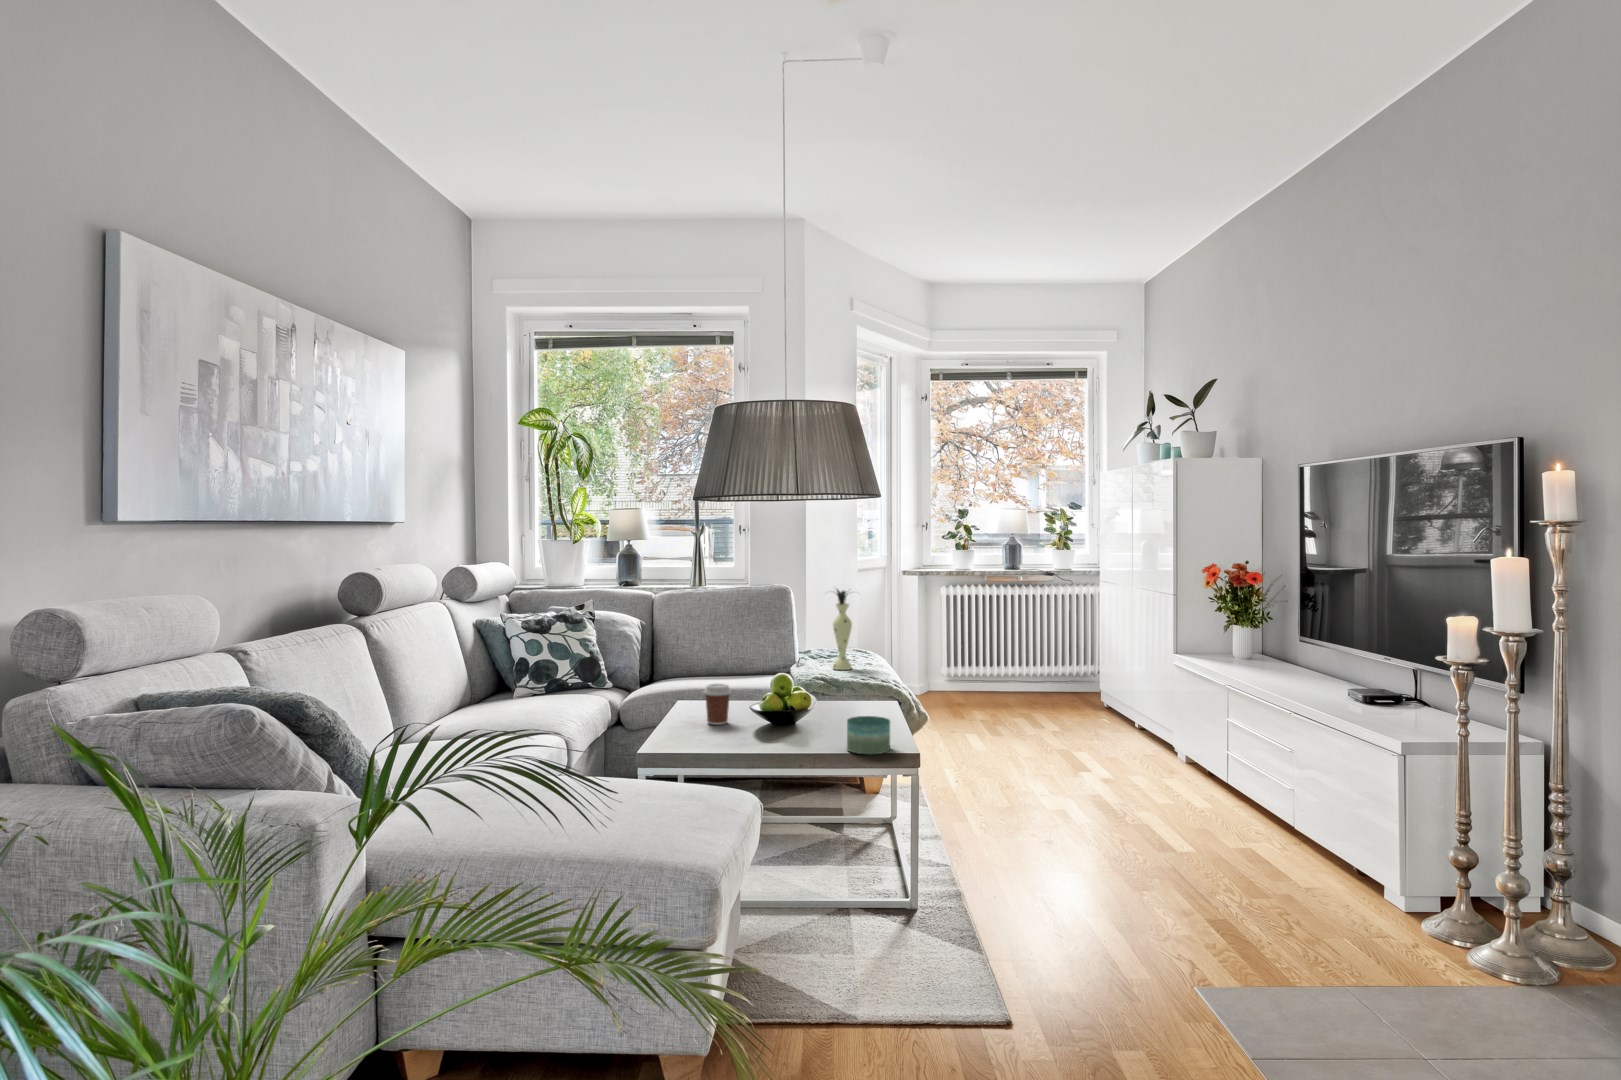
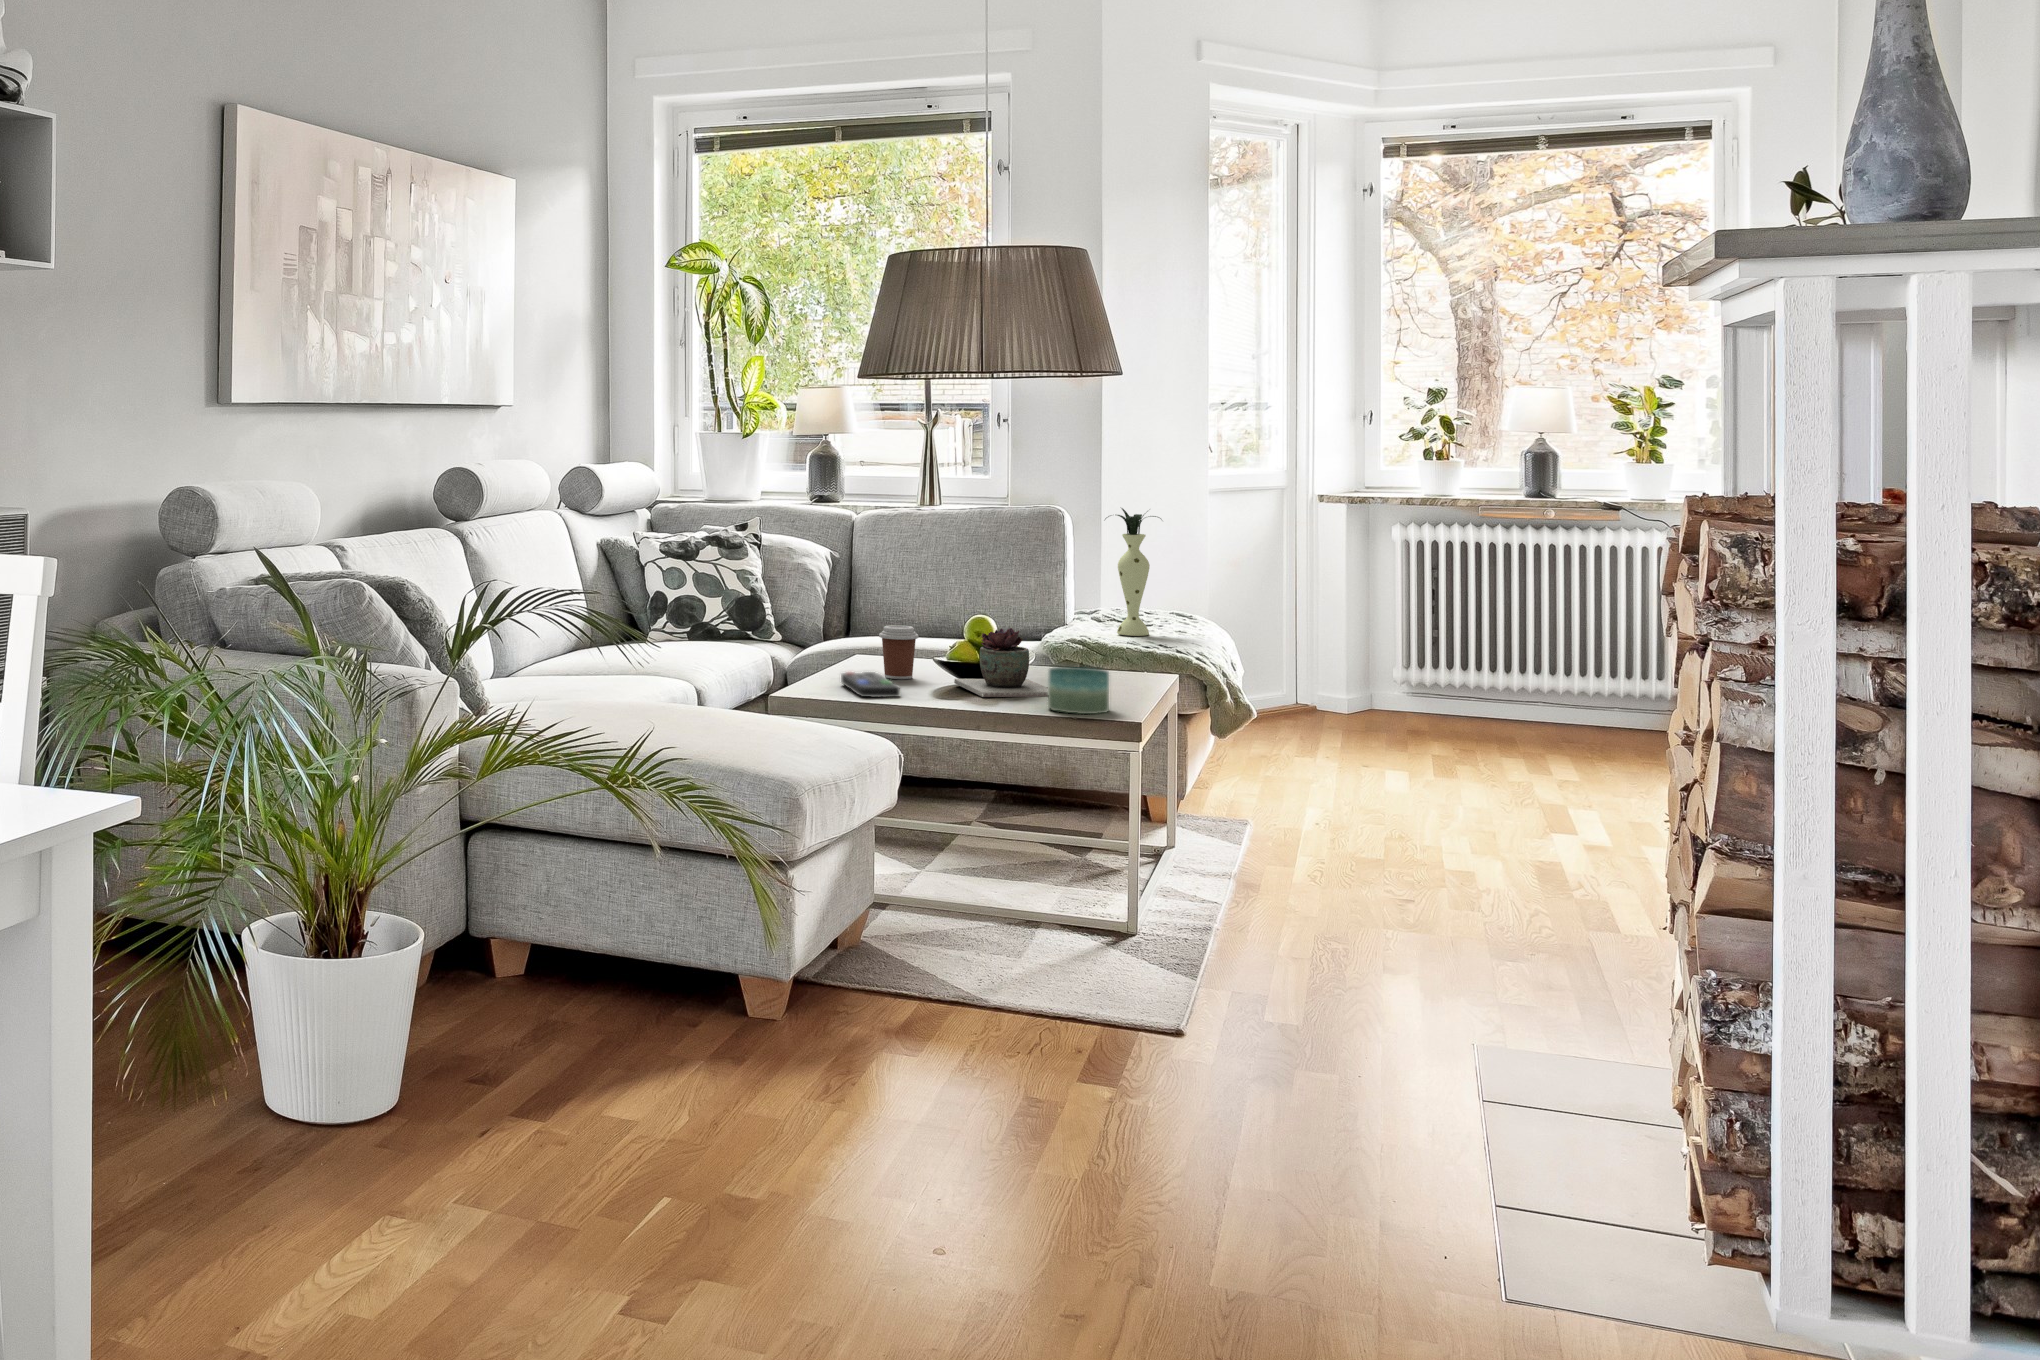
succulent plant: none [763,685,843,741] -> present [954,628,1048,697]
remote control: none [680,723,730,748] -> present [841,672,900,697]

